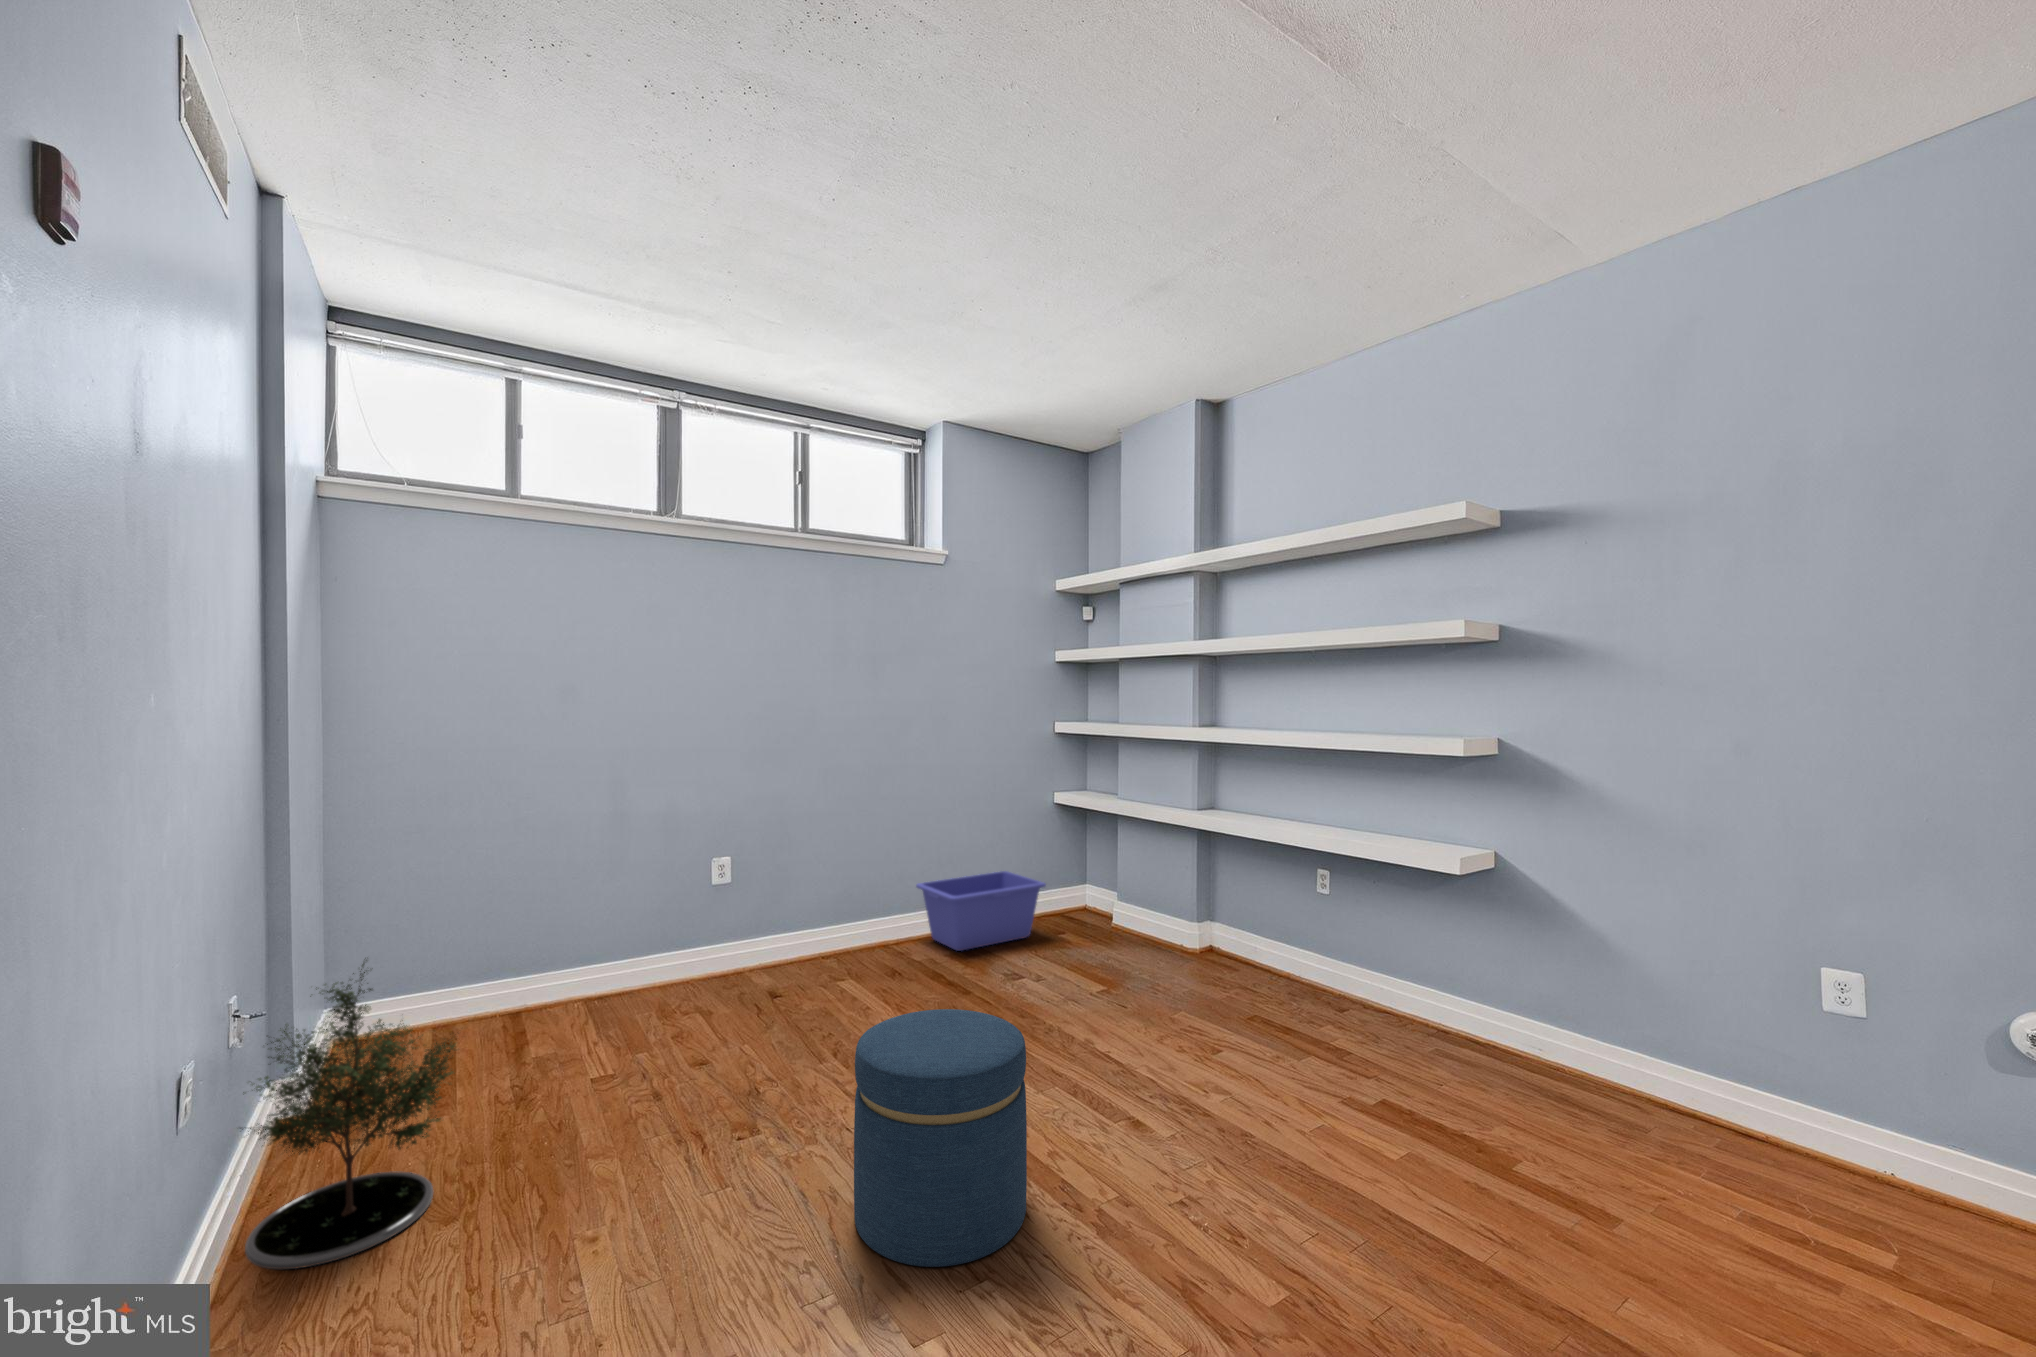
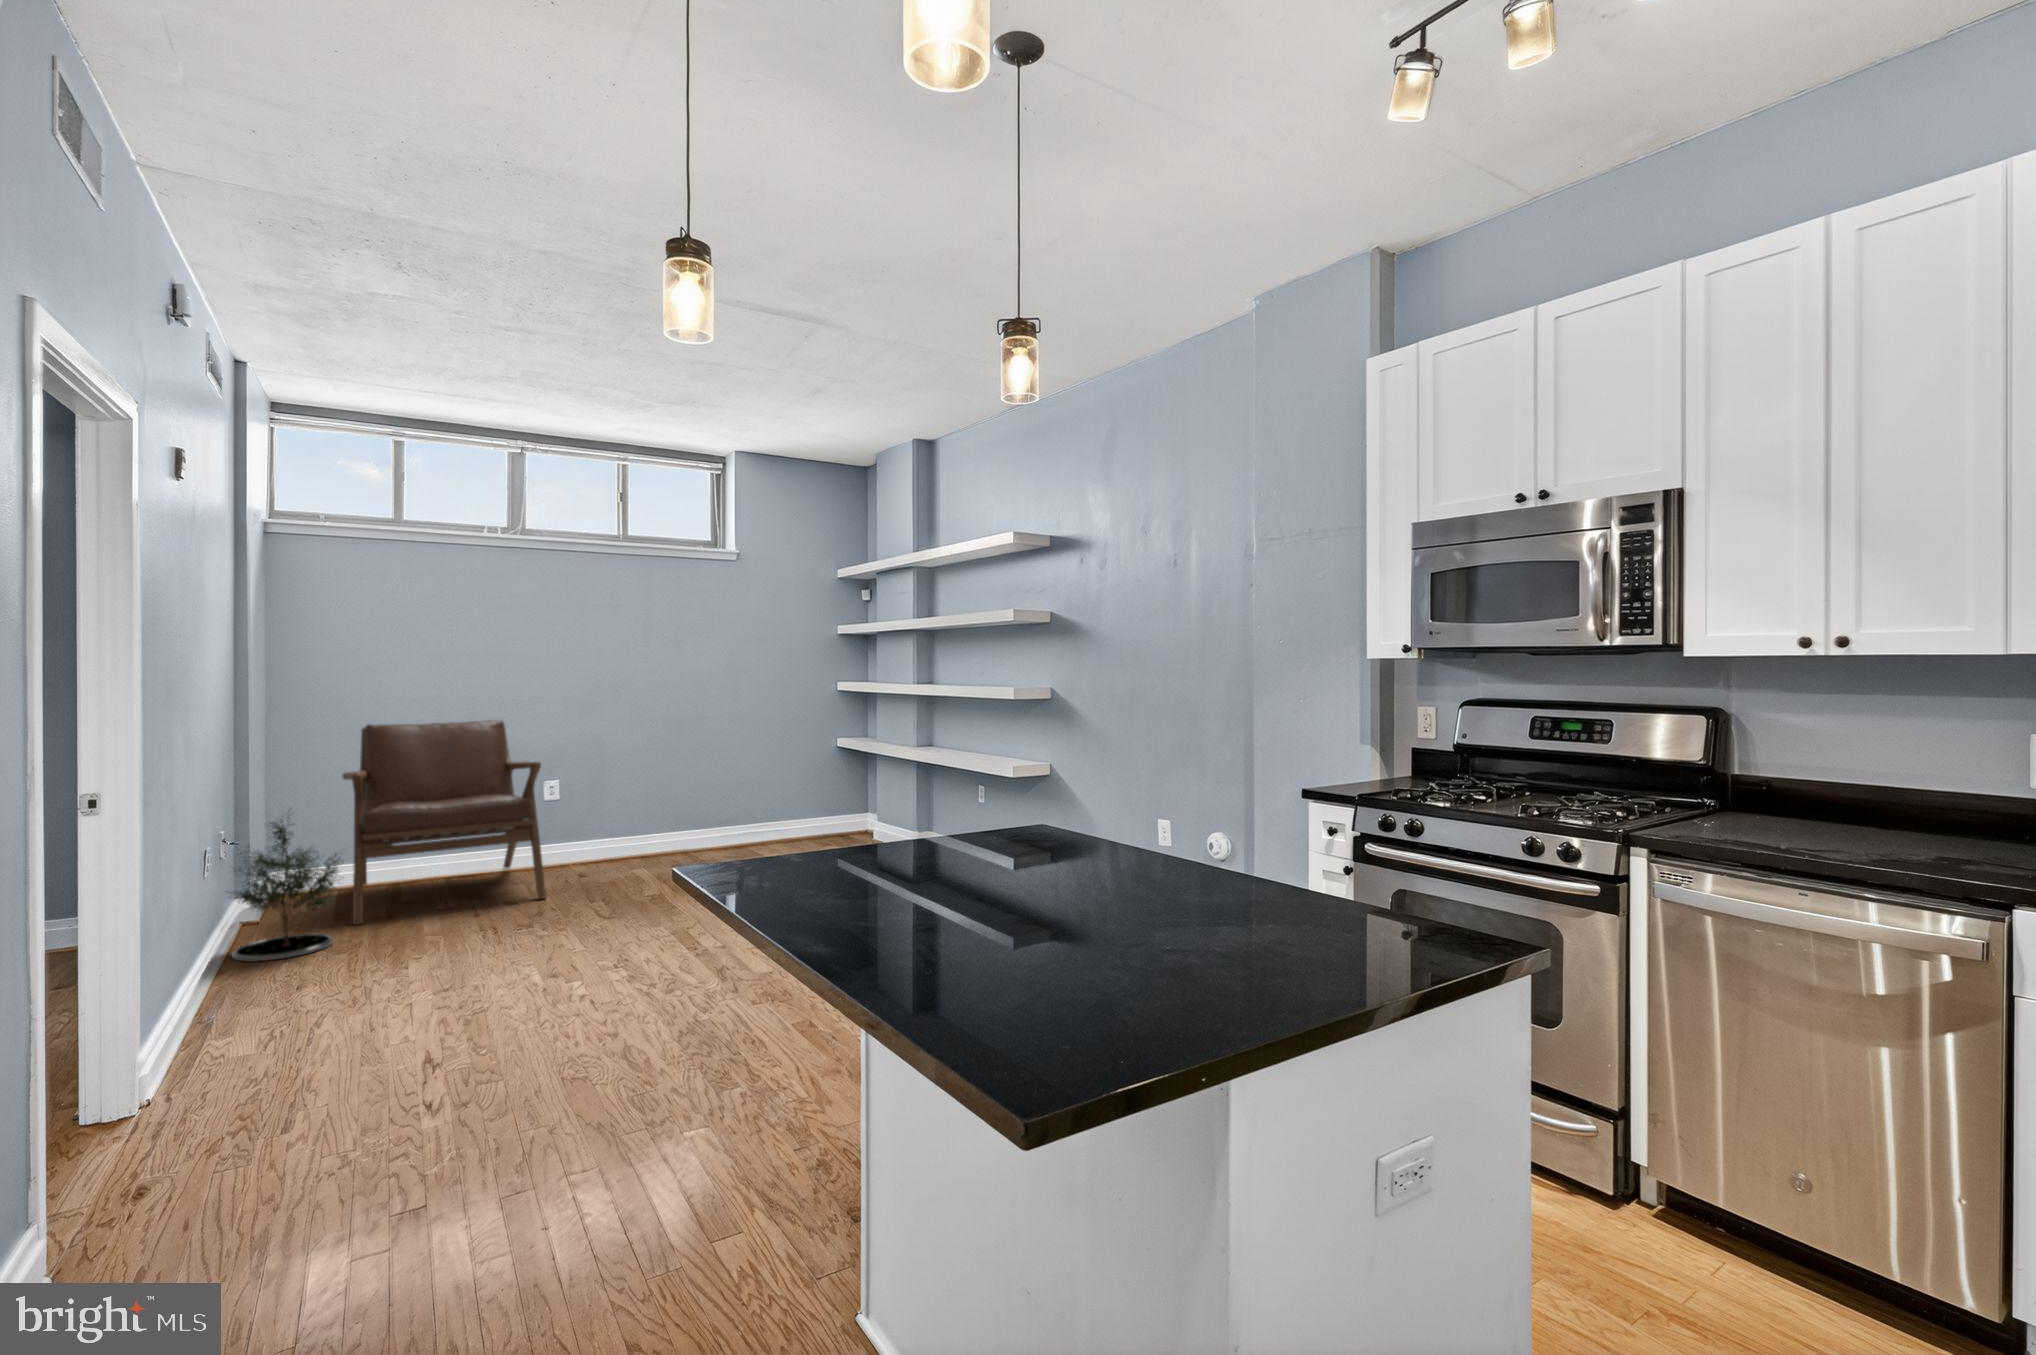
lounge chair: none [442,774,753,1136] -> present [342,720,546,925]
storage bin: present [916,871,1046,951] -> none [712,798,811,852]
ottoman: present [854,1009,1027,1267] -> none [559,843,663,959]

